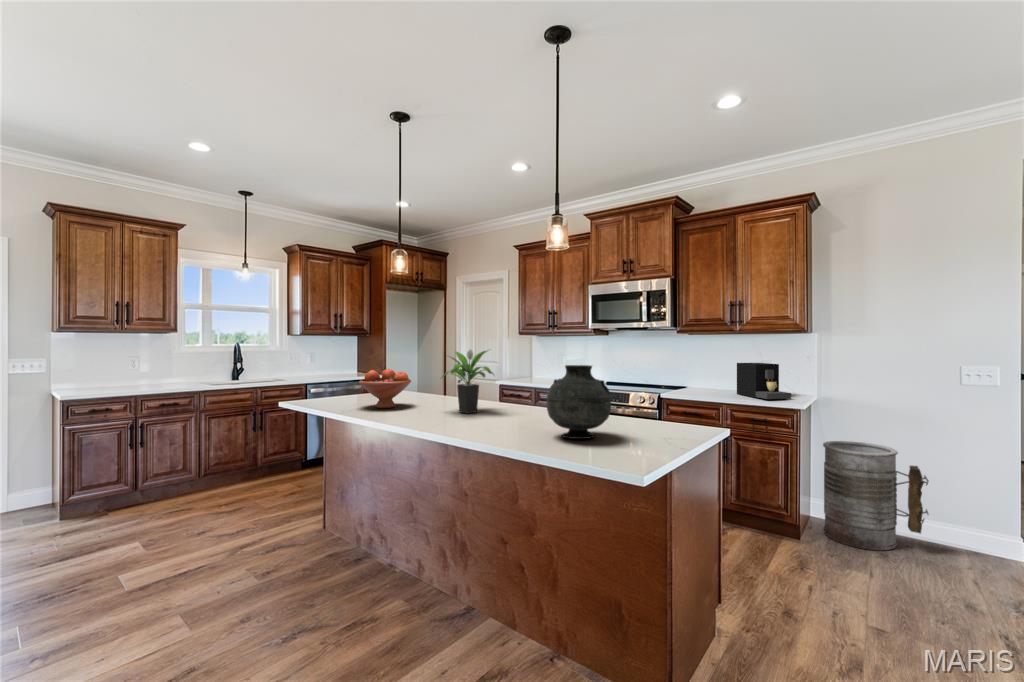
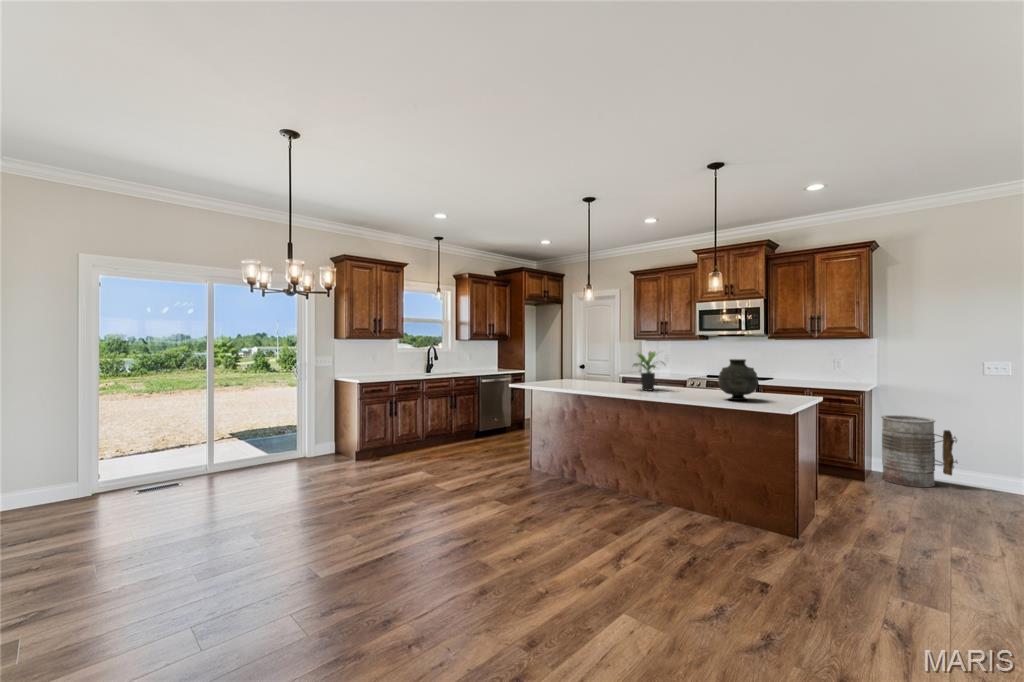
coffee maker: present [737,363,791,399] -> none [816,360,857,385]
fruit bowl: present [359,369,411,408] -> none [571,363,604,388]

